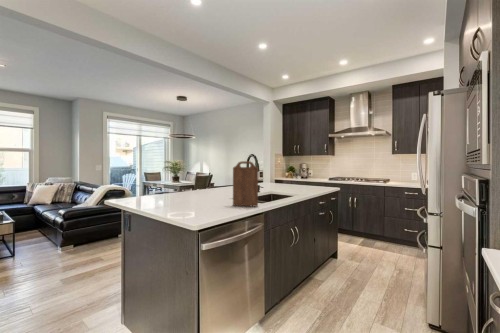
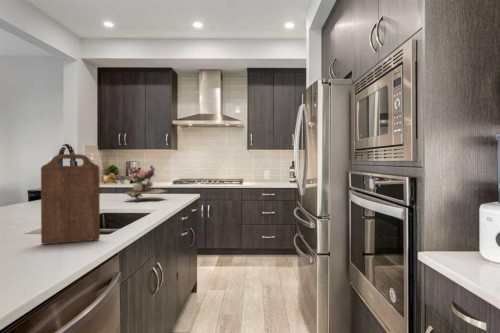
flower arrangement: none [288,166,316,189] -> present [125,165,165,199]

